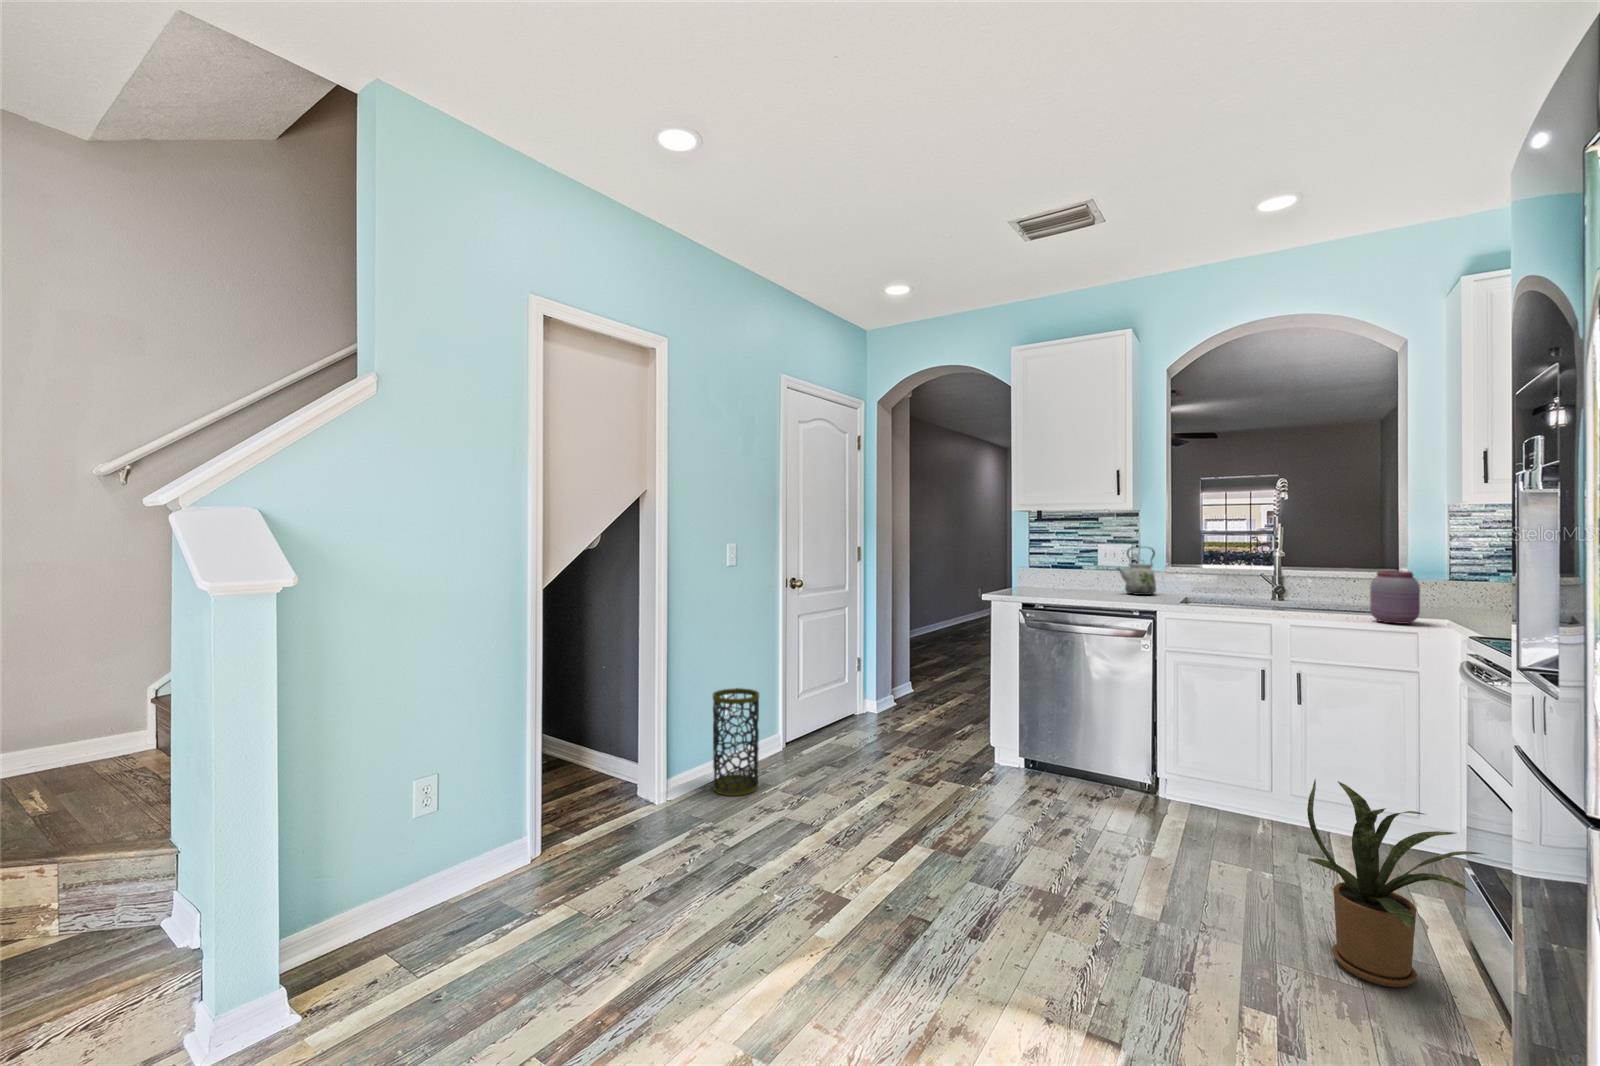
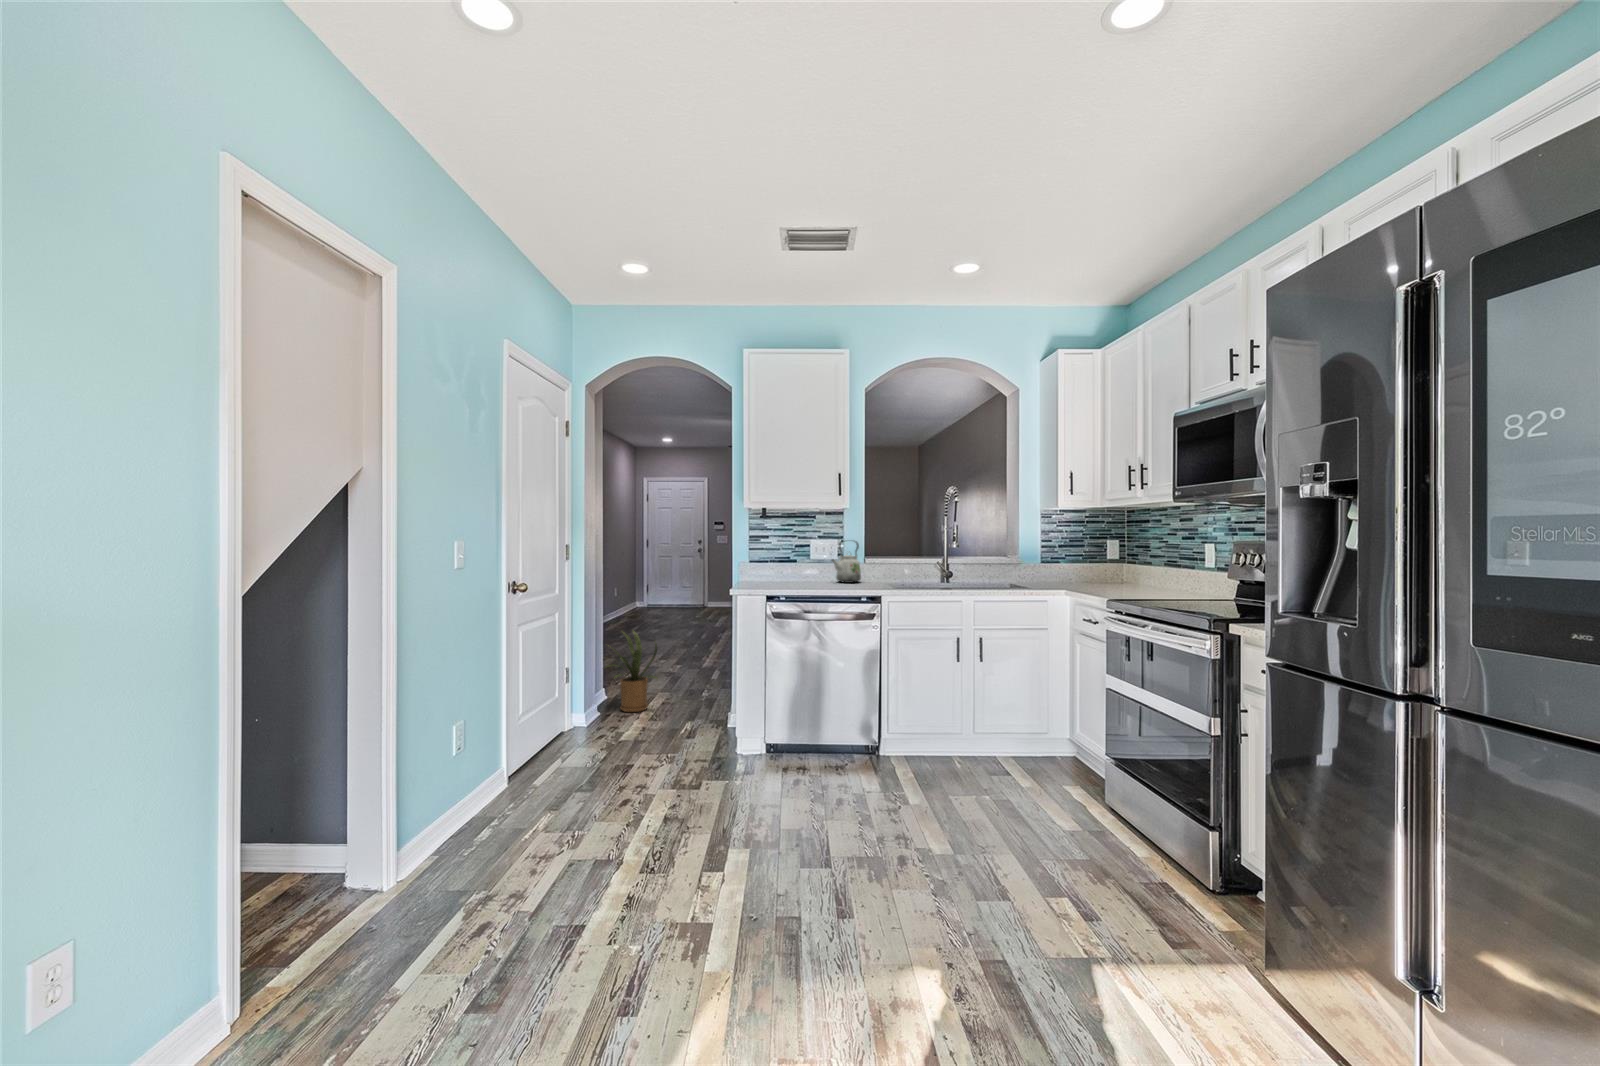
jar: present [1370,571,1420,624] -> none [1023,555,1052,594]
trash can: present [713,688,759,796] -> none [447,719,511,856]
house plant: present [1307,780,1482,987] -> present [609,630,657,712]

